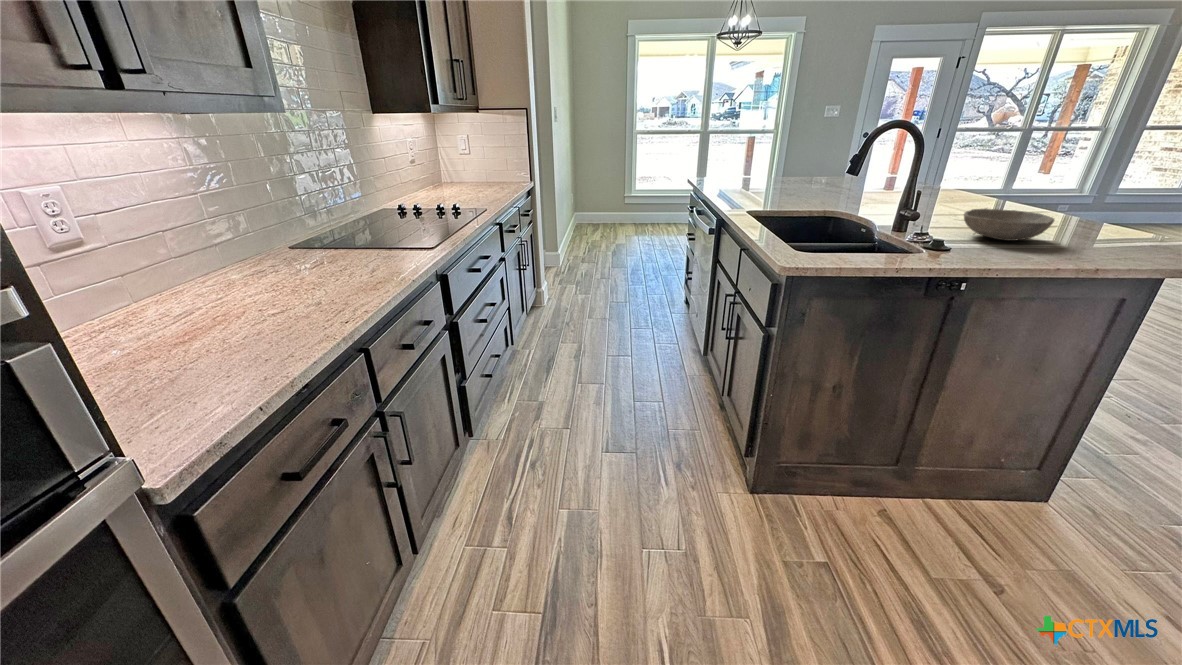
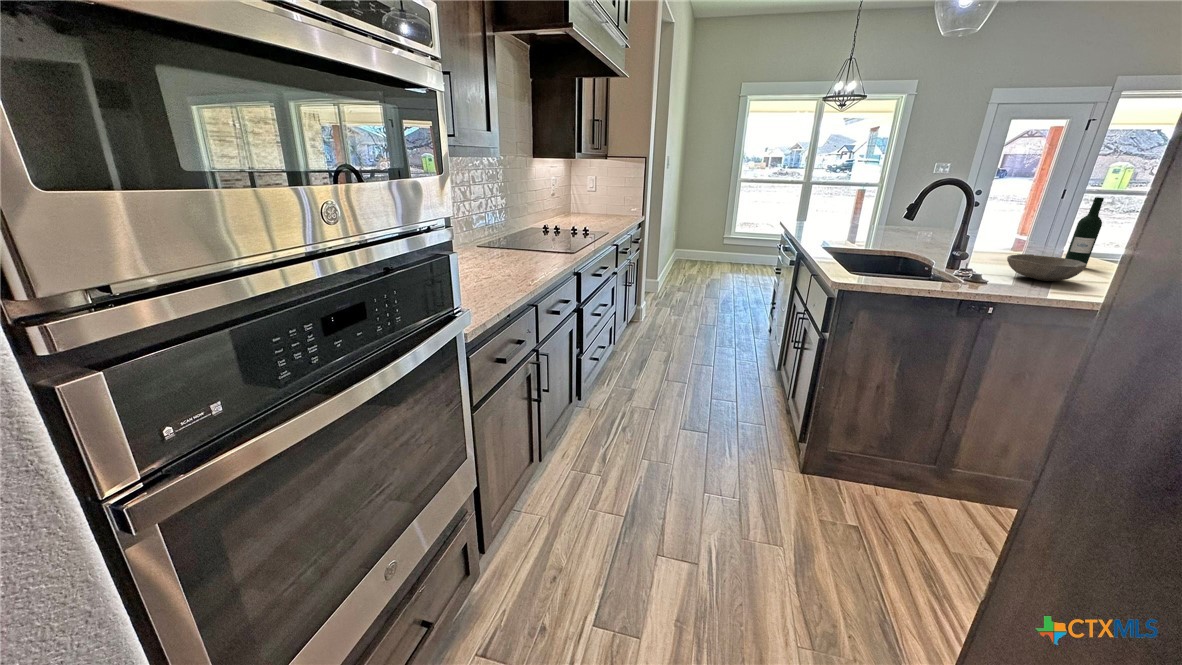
wine bottle: none [1001,136,1047,218] -> present [1065,197,1104,264]

